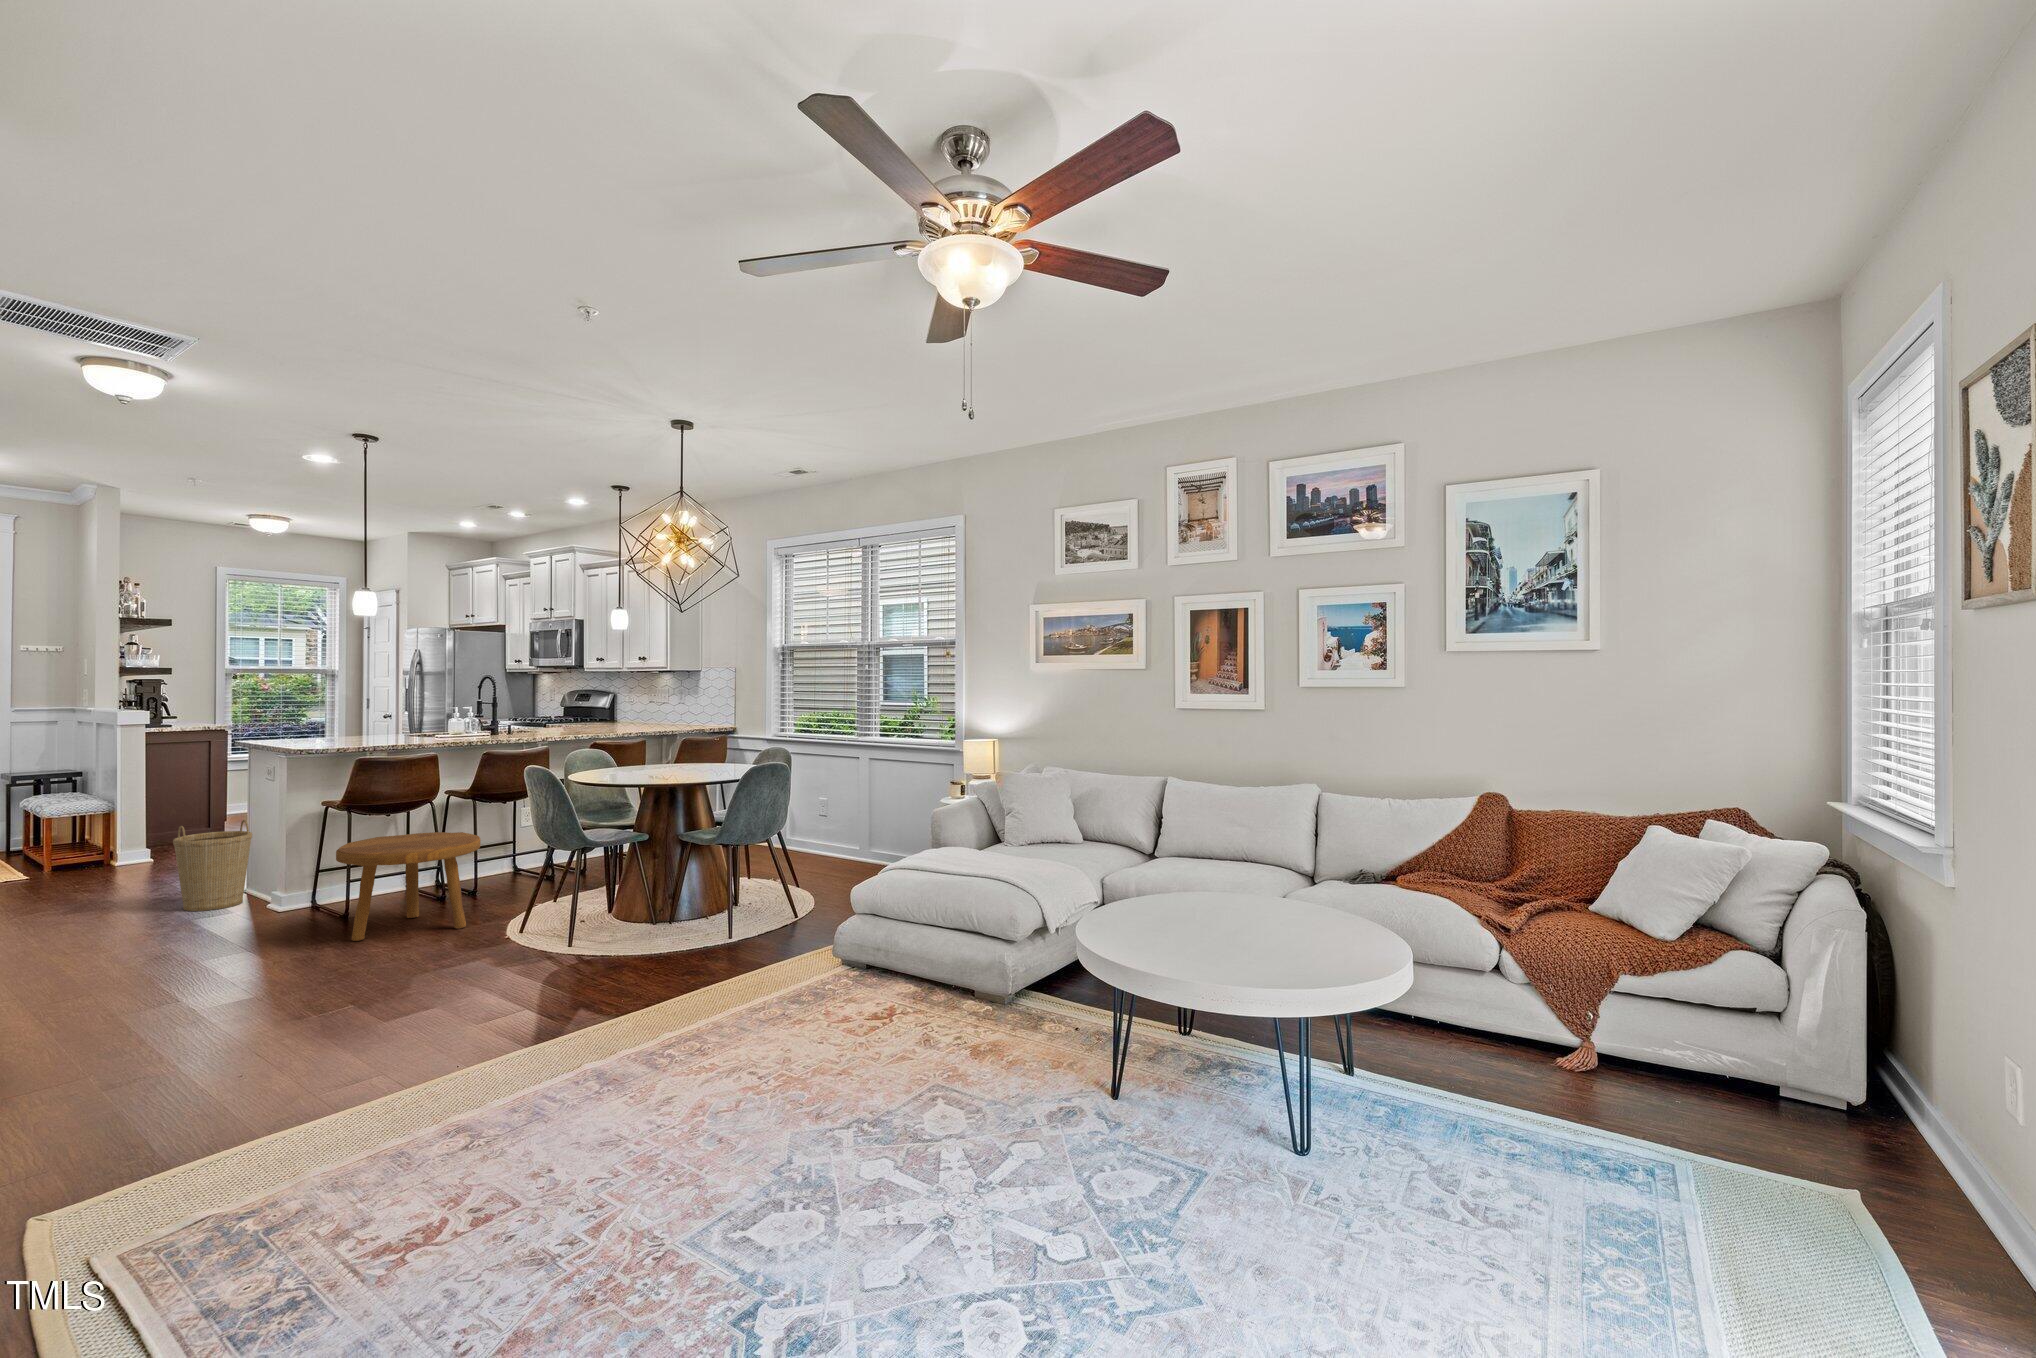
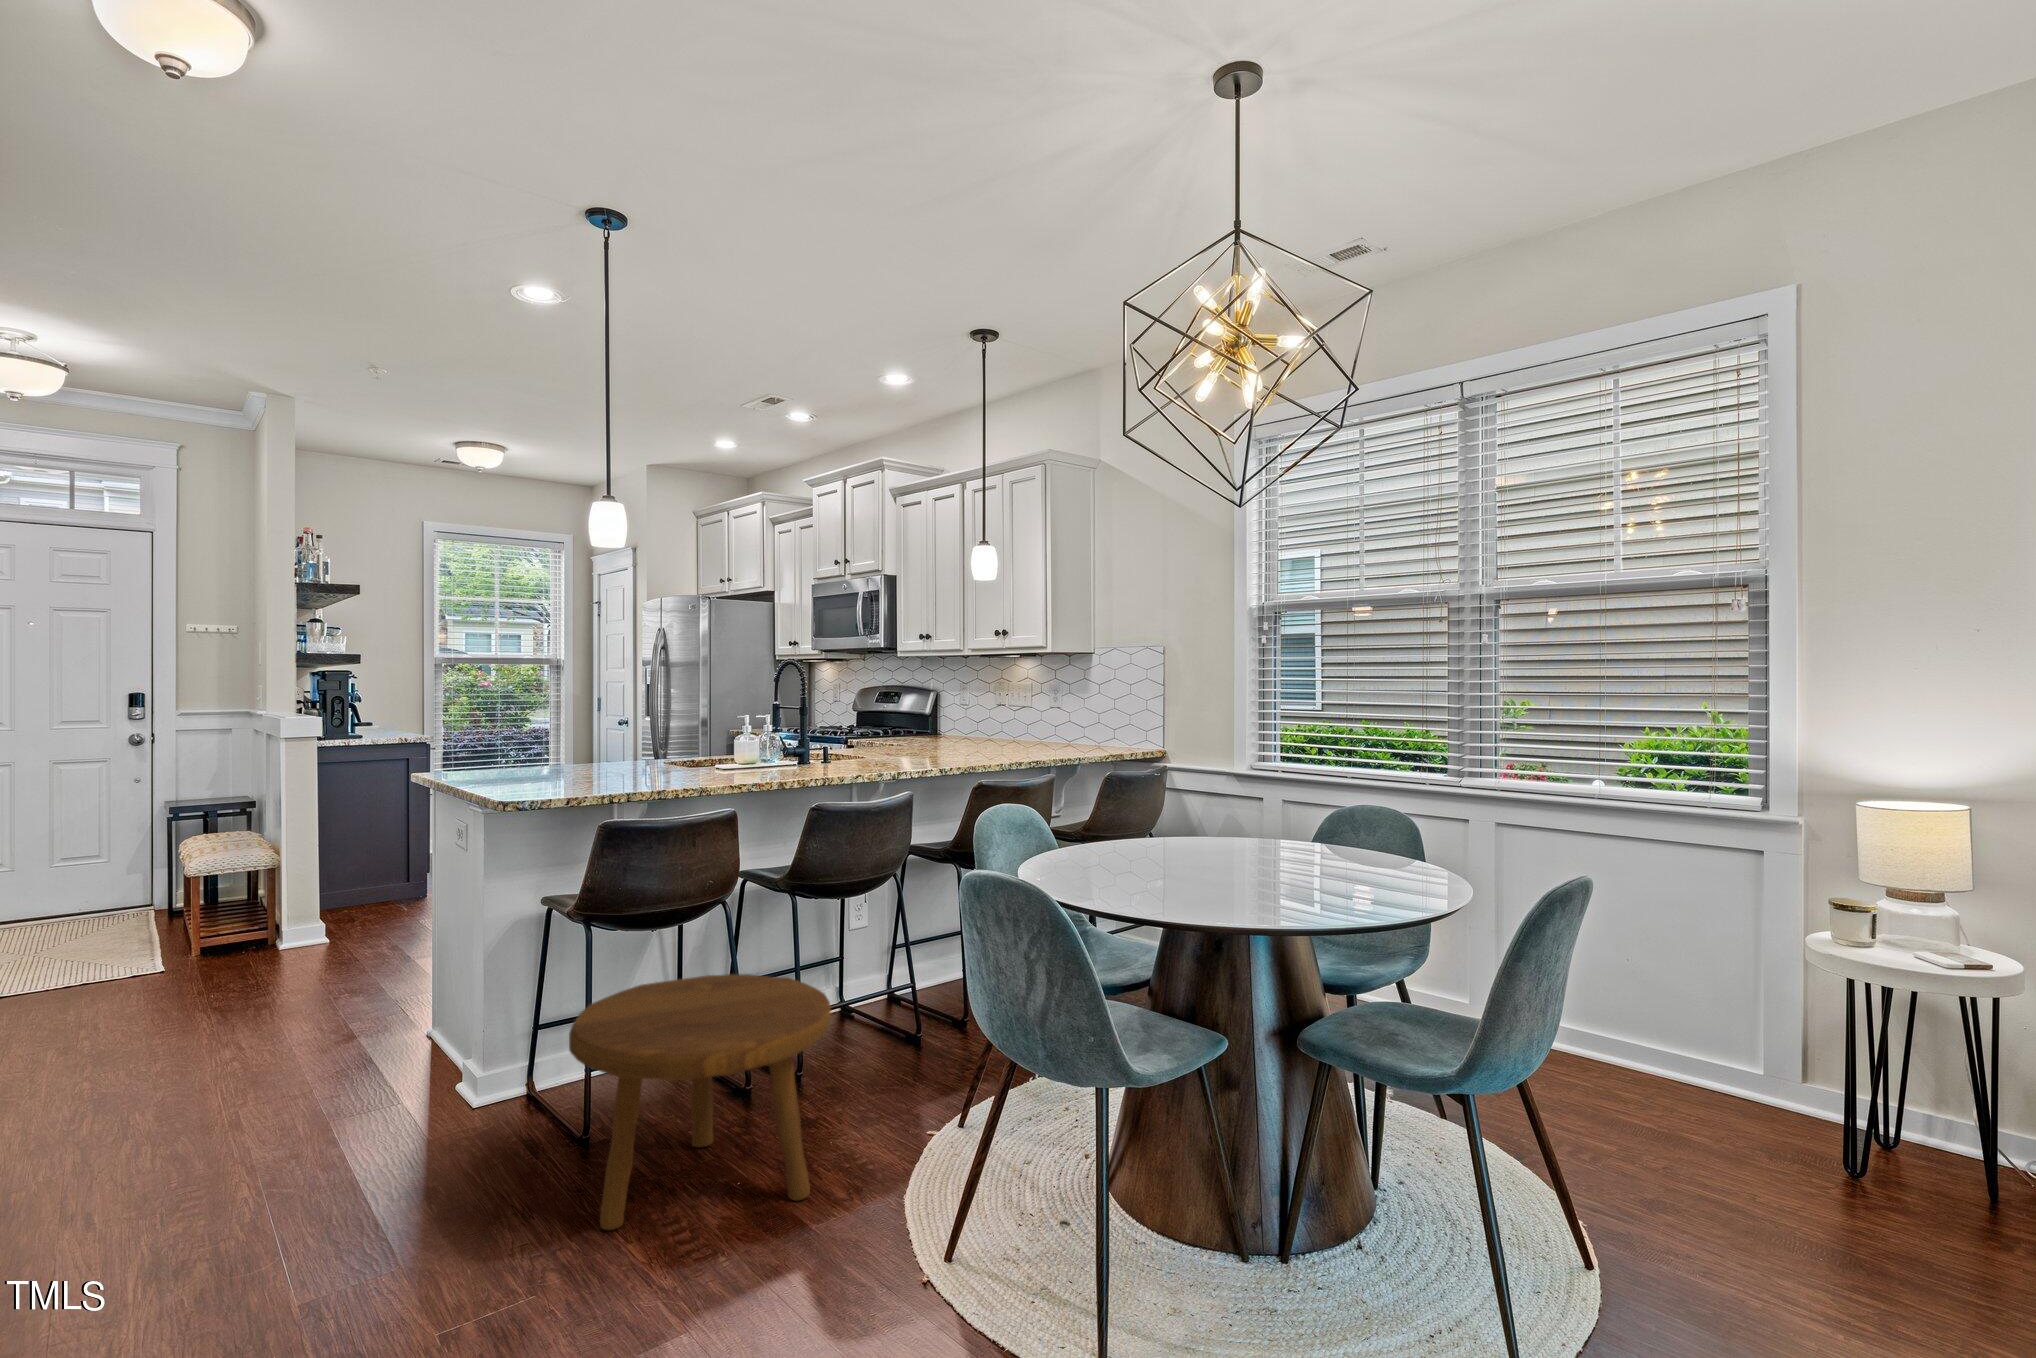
basket: present [173,820,252,911] -> none [316,918,438,1085]

